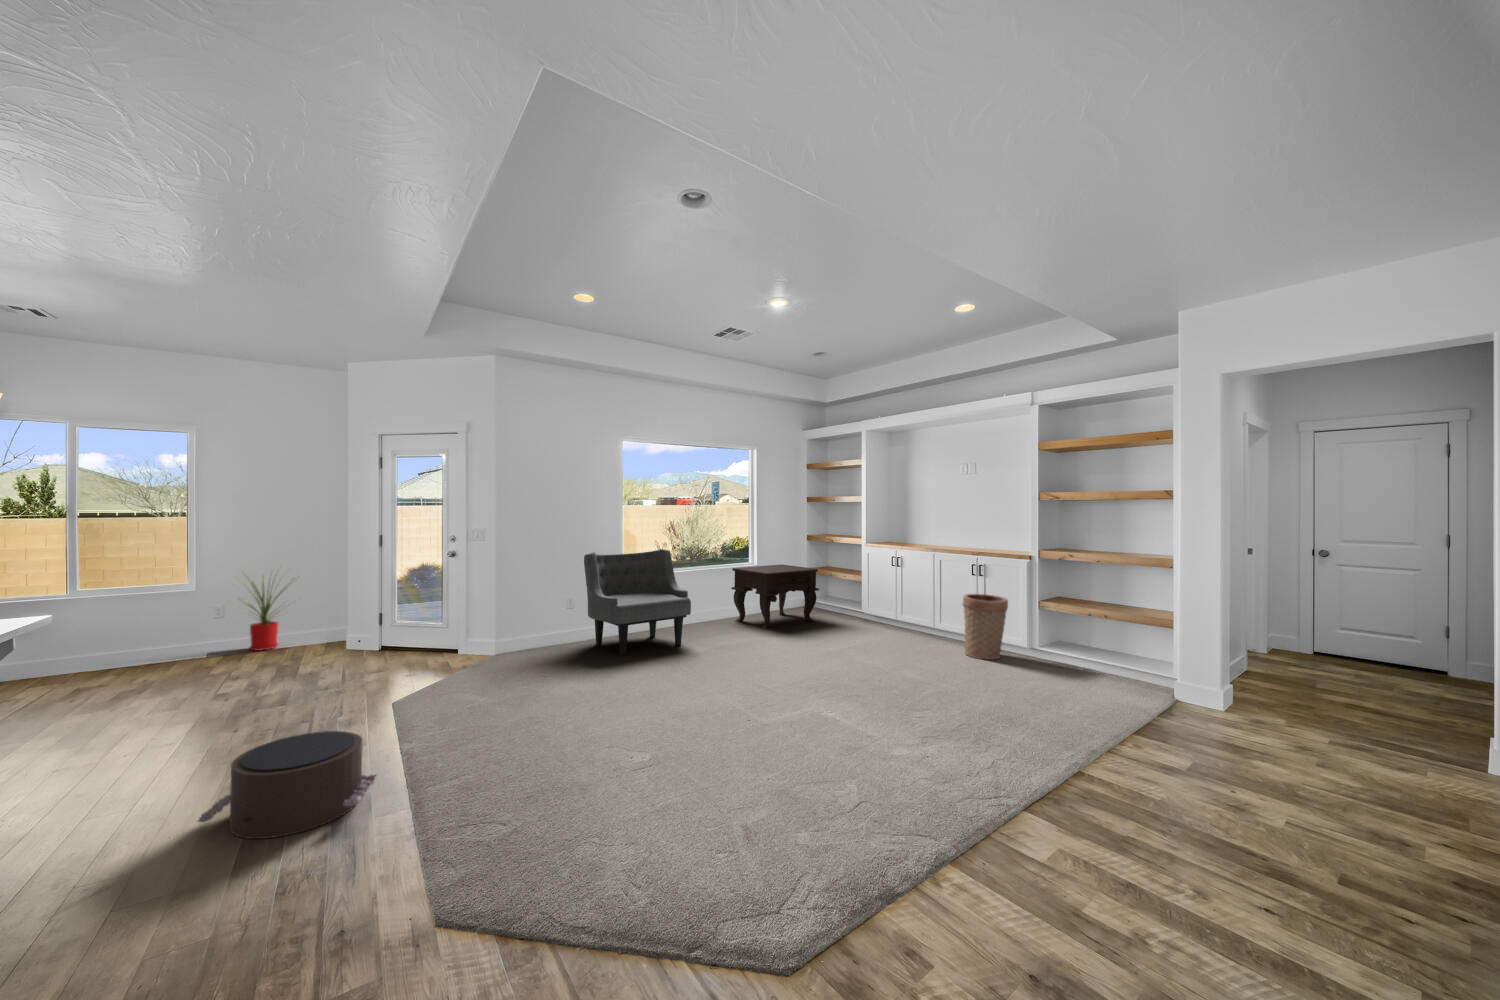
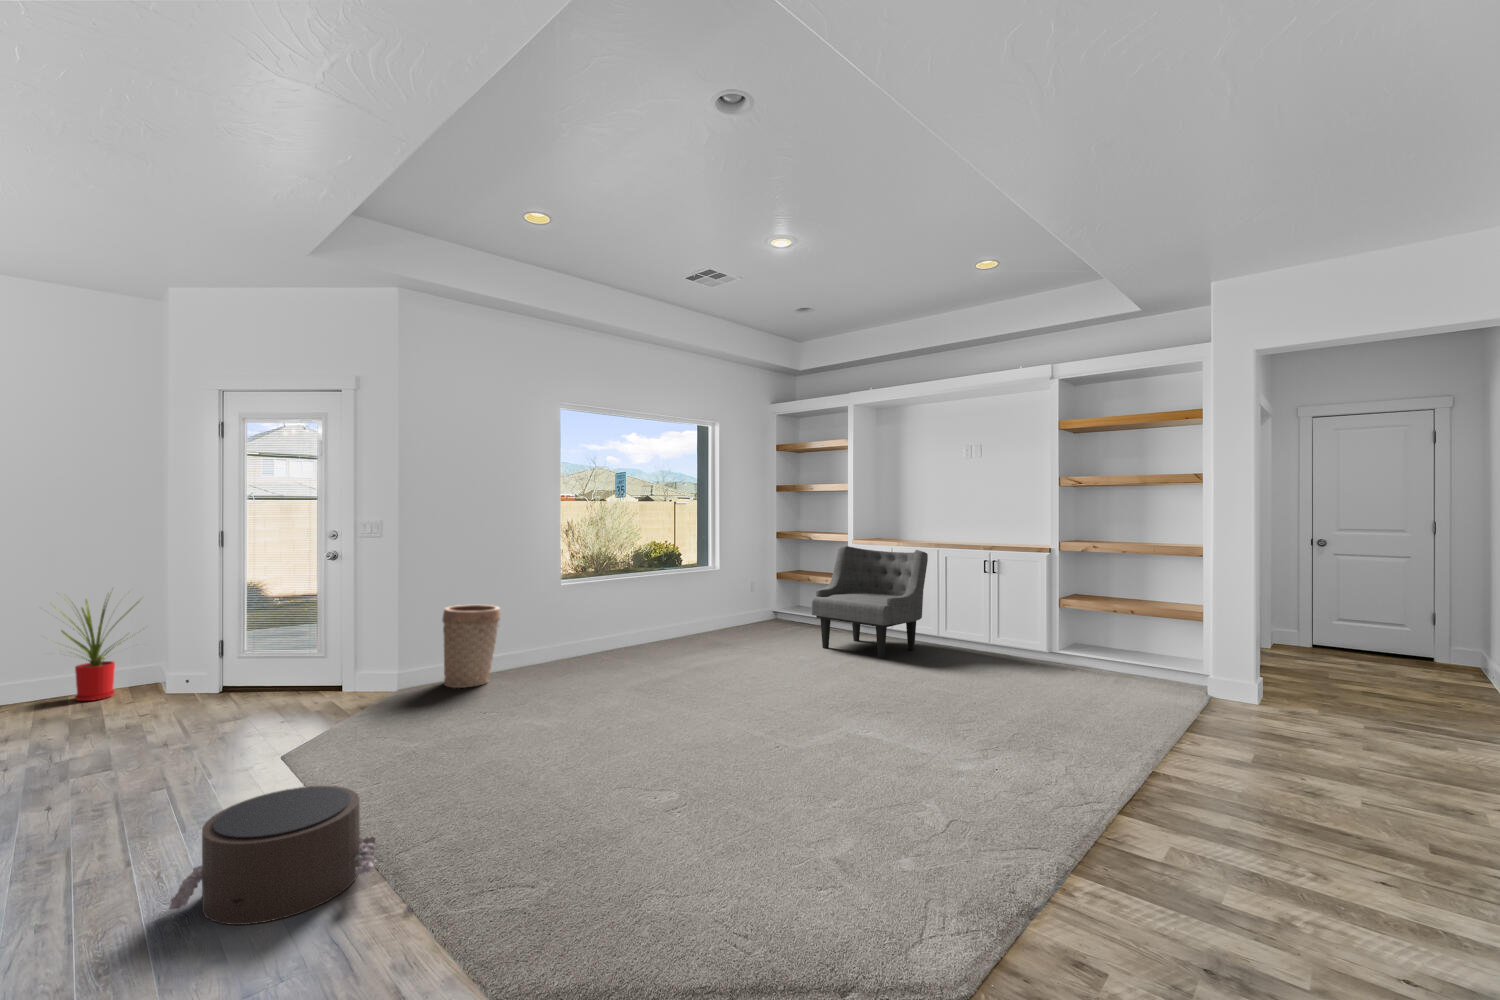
armchair: present [584,549,691,655] -> present [812,546,928,659]
side table: present [731,564,819,629] -> none [698,567,801,643]
basket: present [963,594,1008,659] -> present [443,605,500,688]

